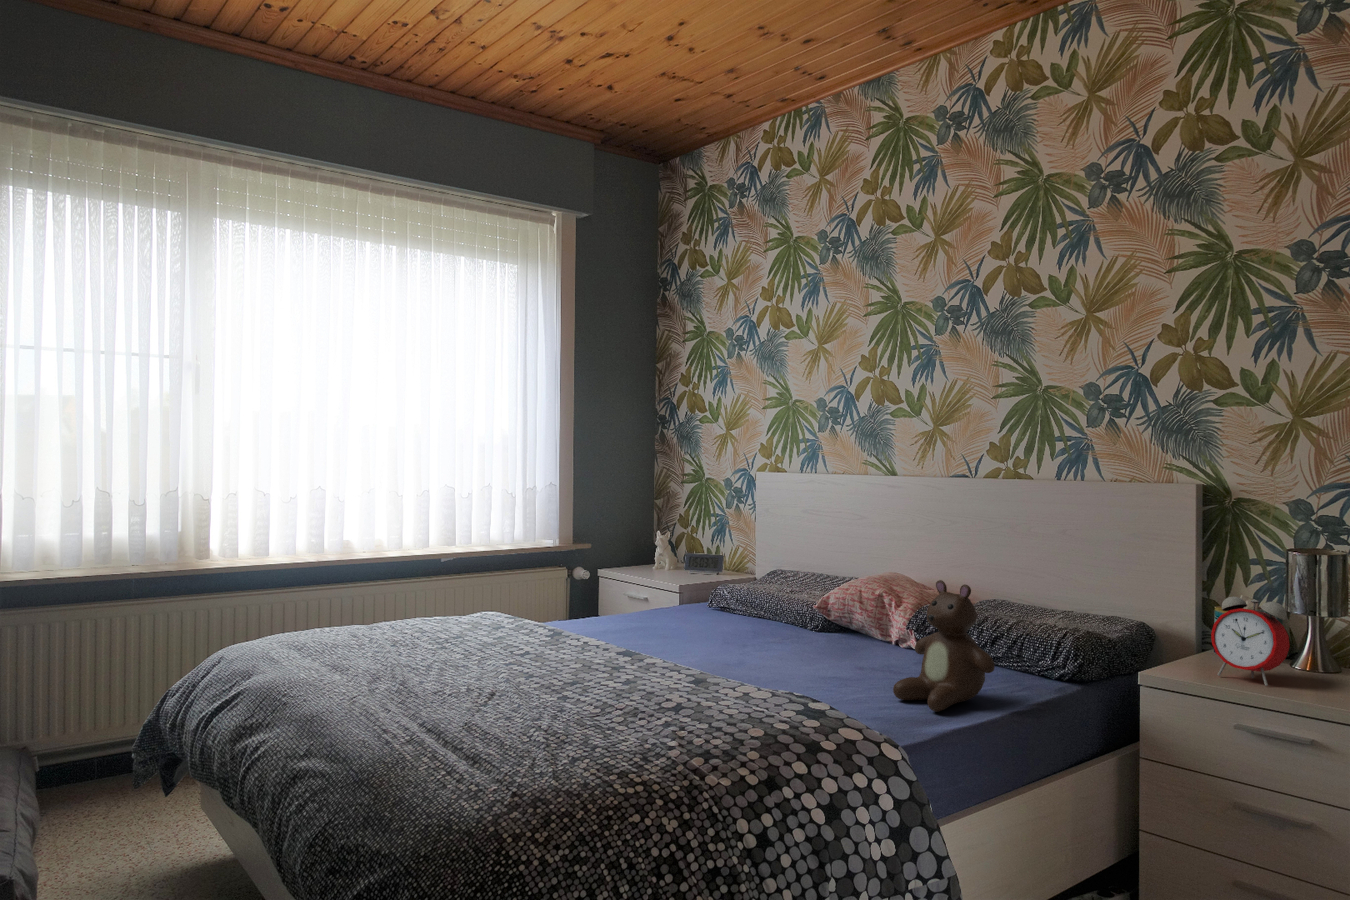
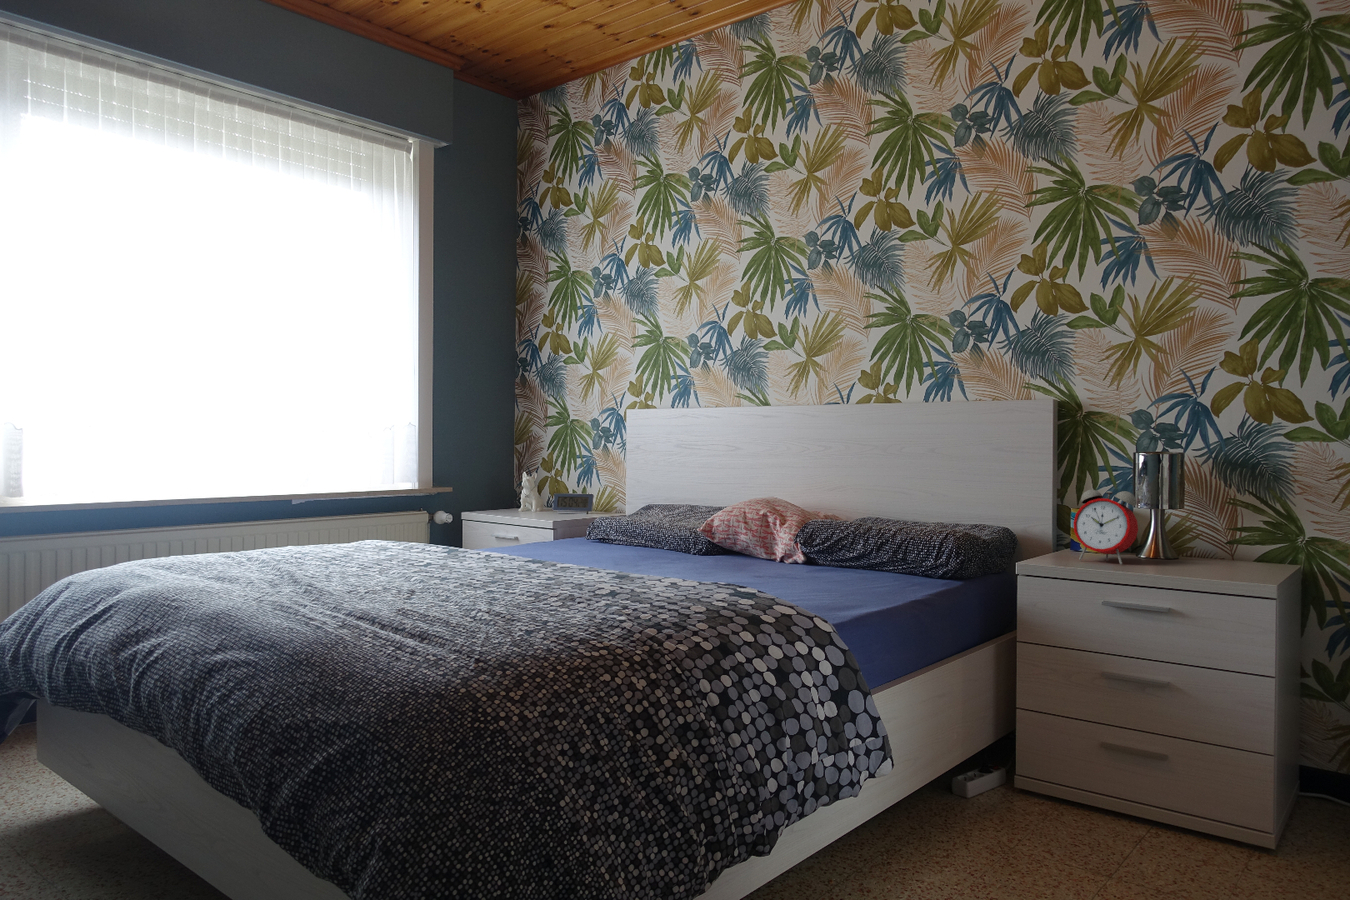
teddy bear: present [893,580,995,712] -> none [803,478,899,598]

